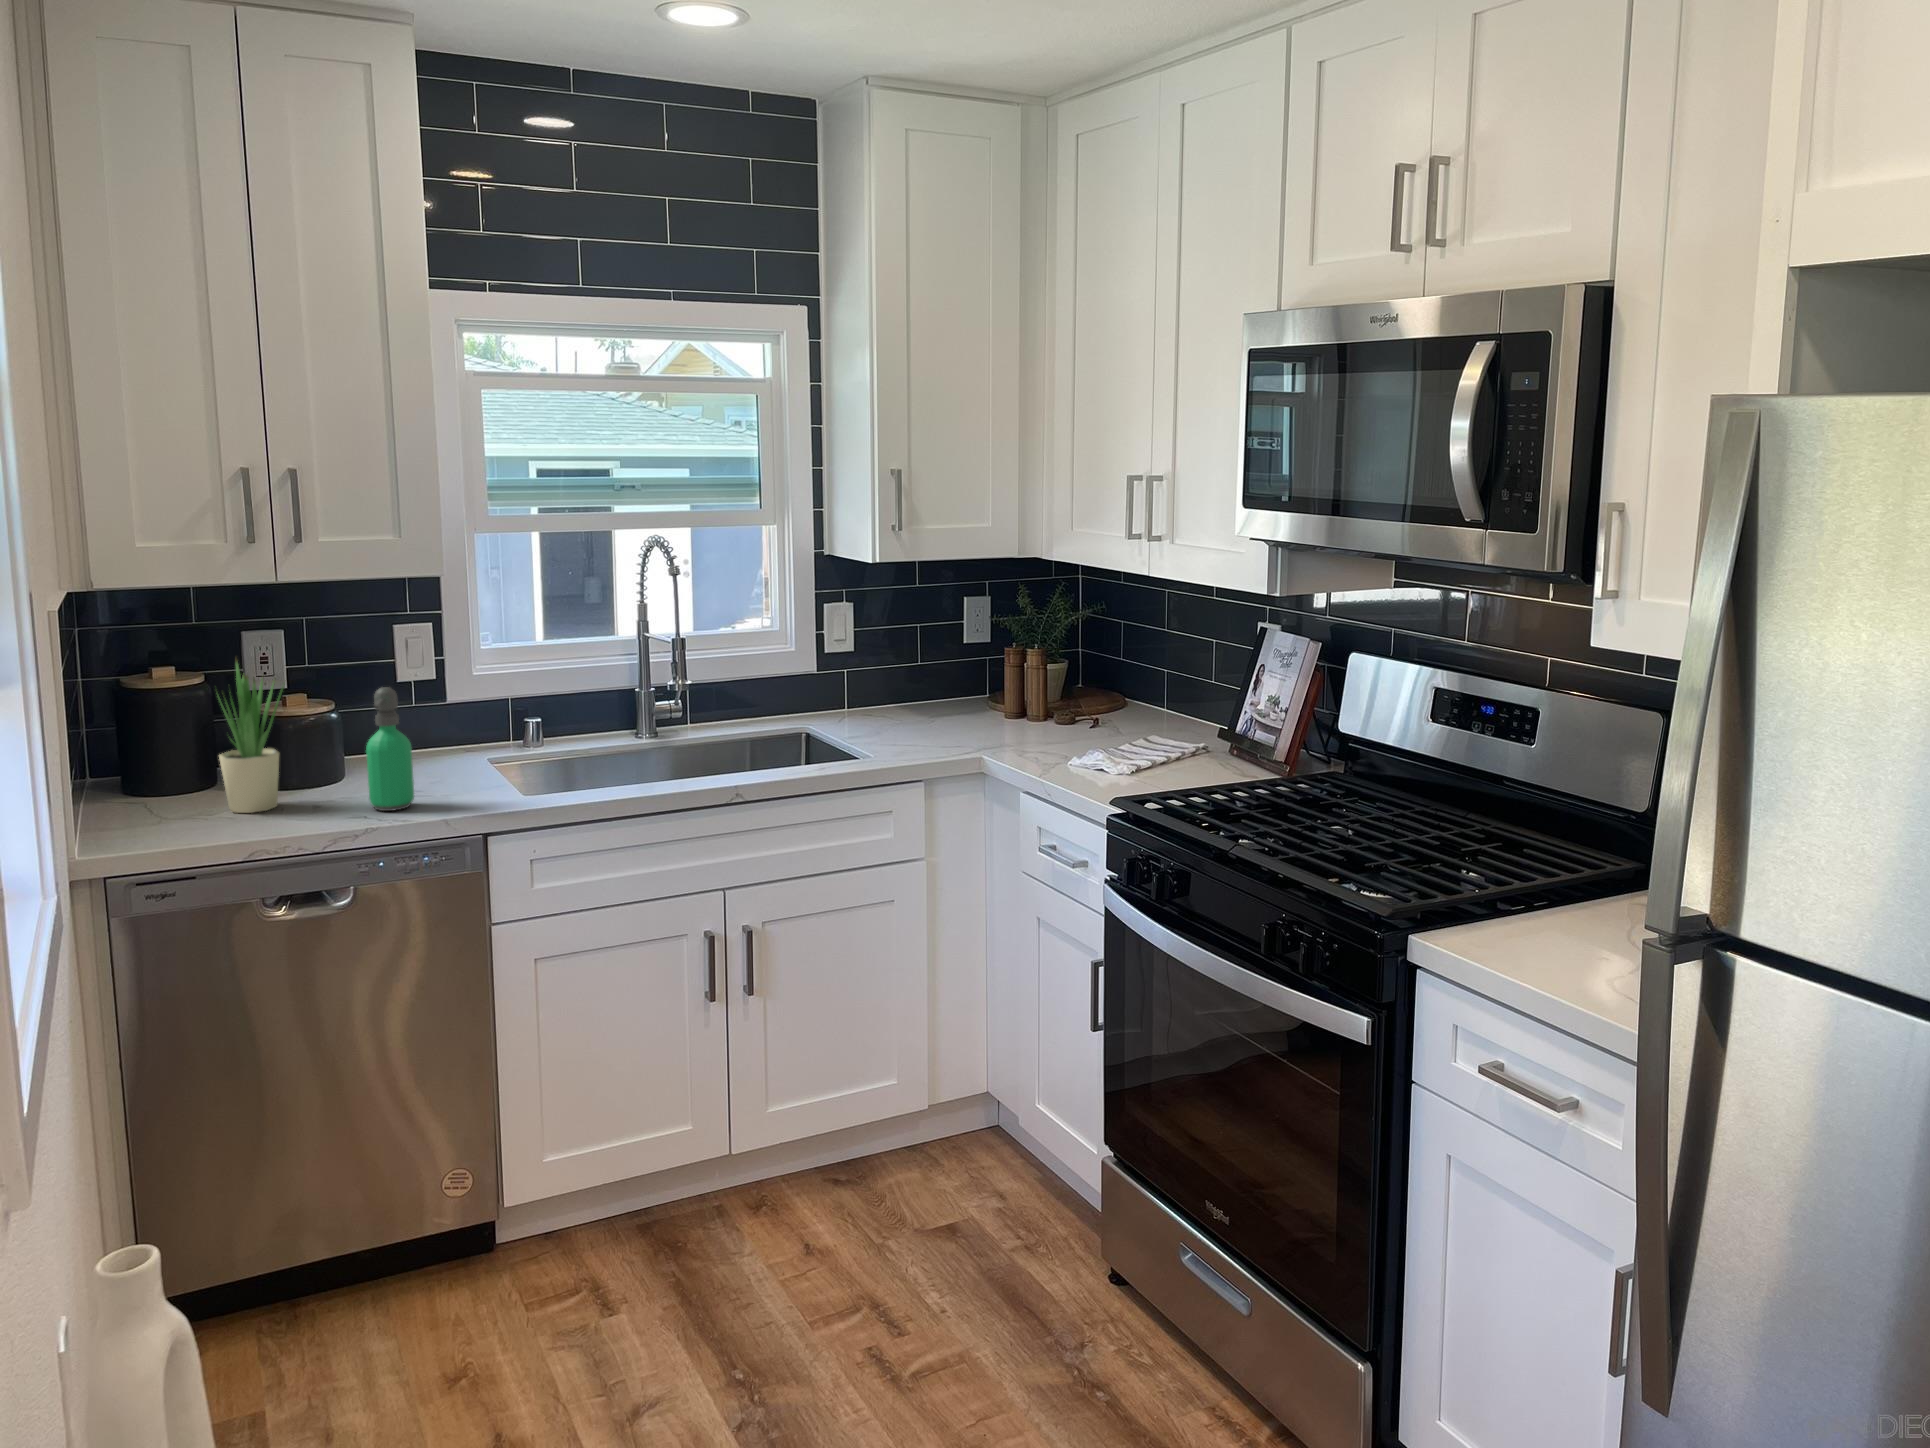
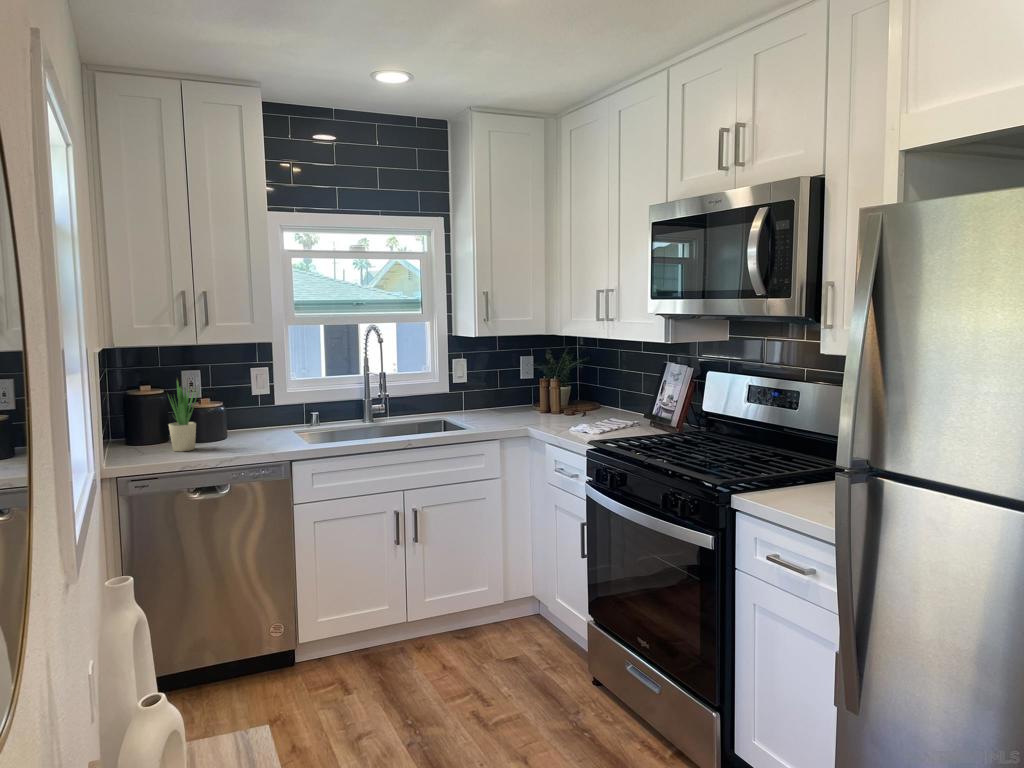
soap dispenser: present [366,687,414,811] -> none [236,392,258,450]

